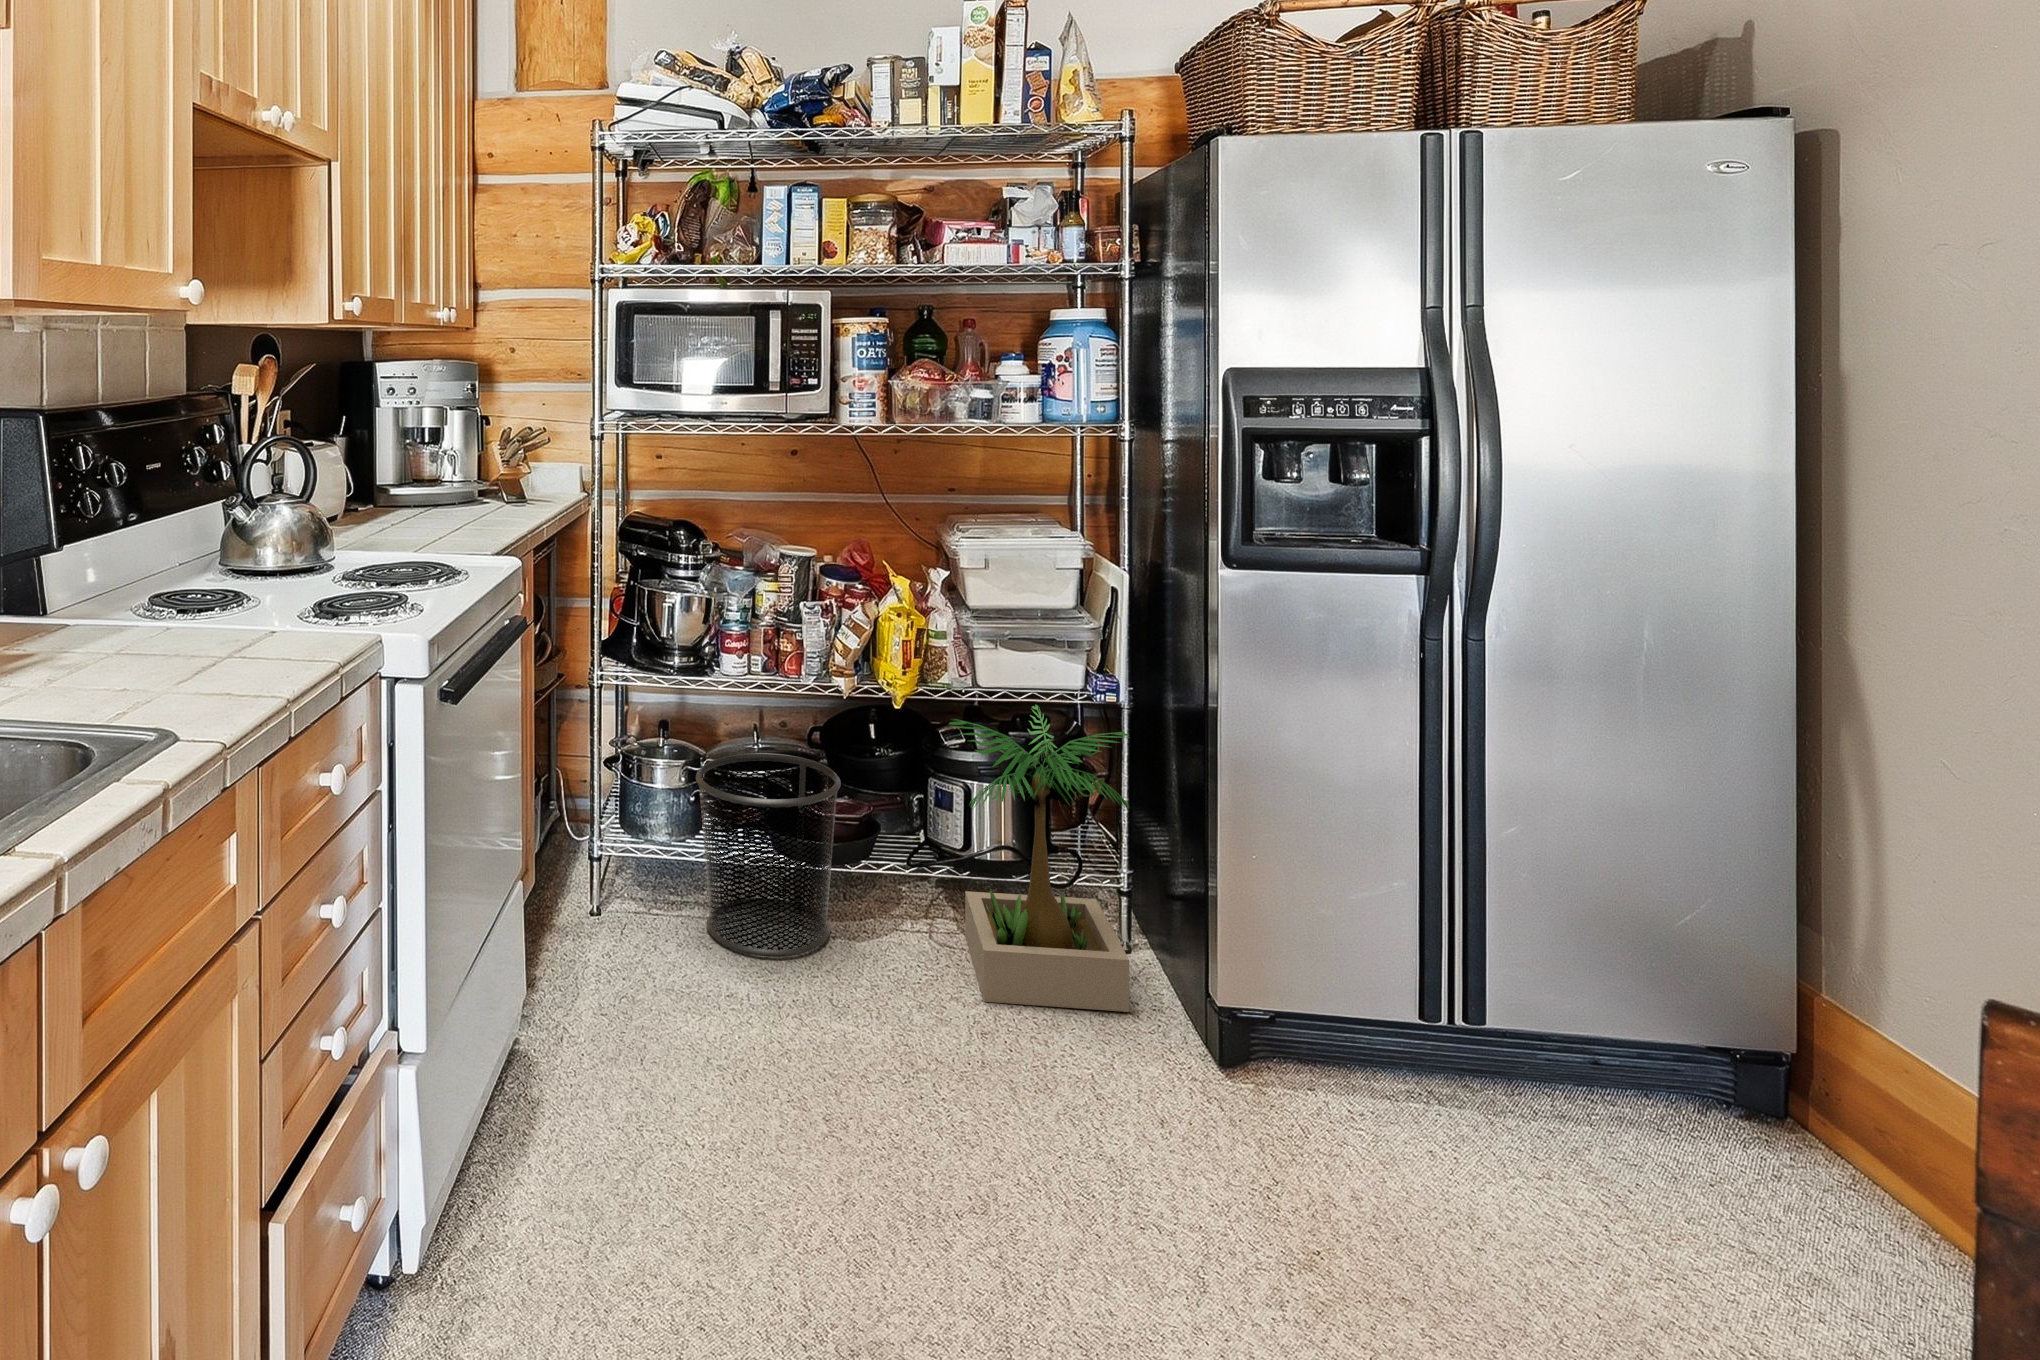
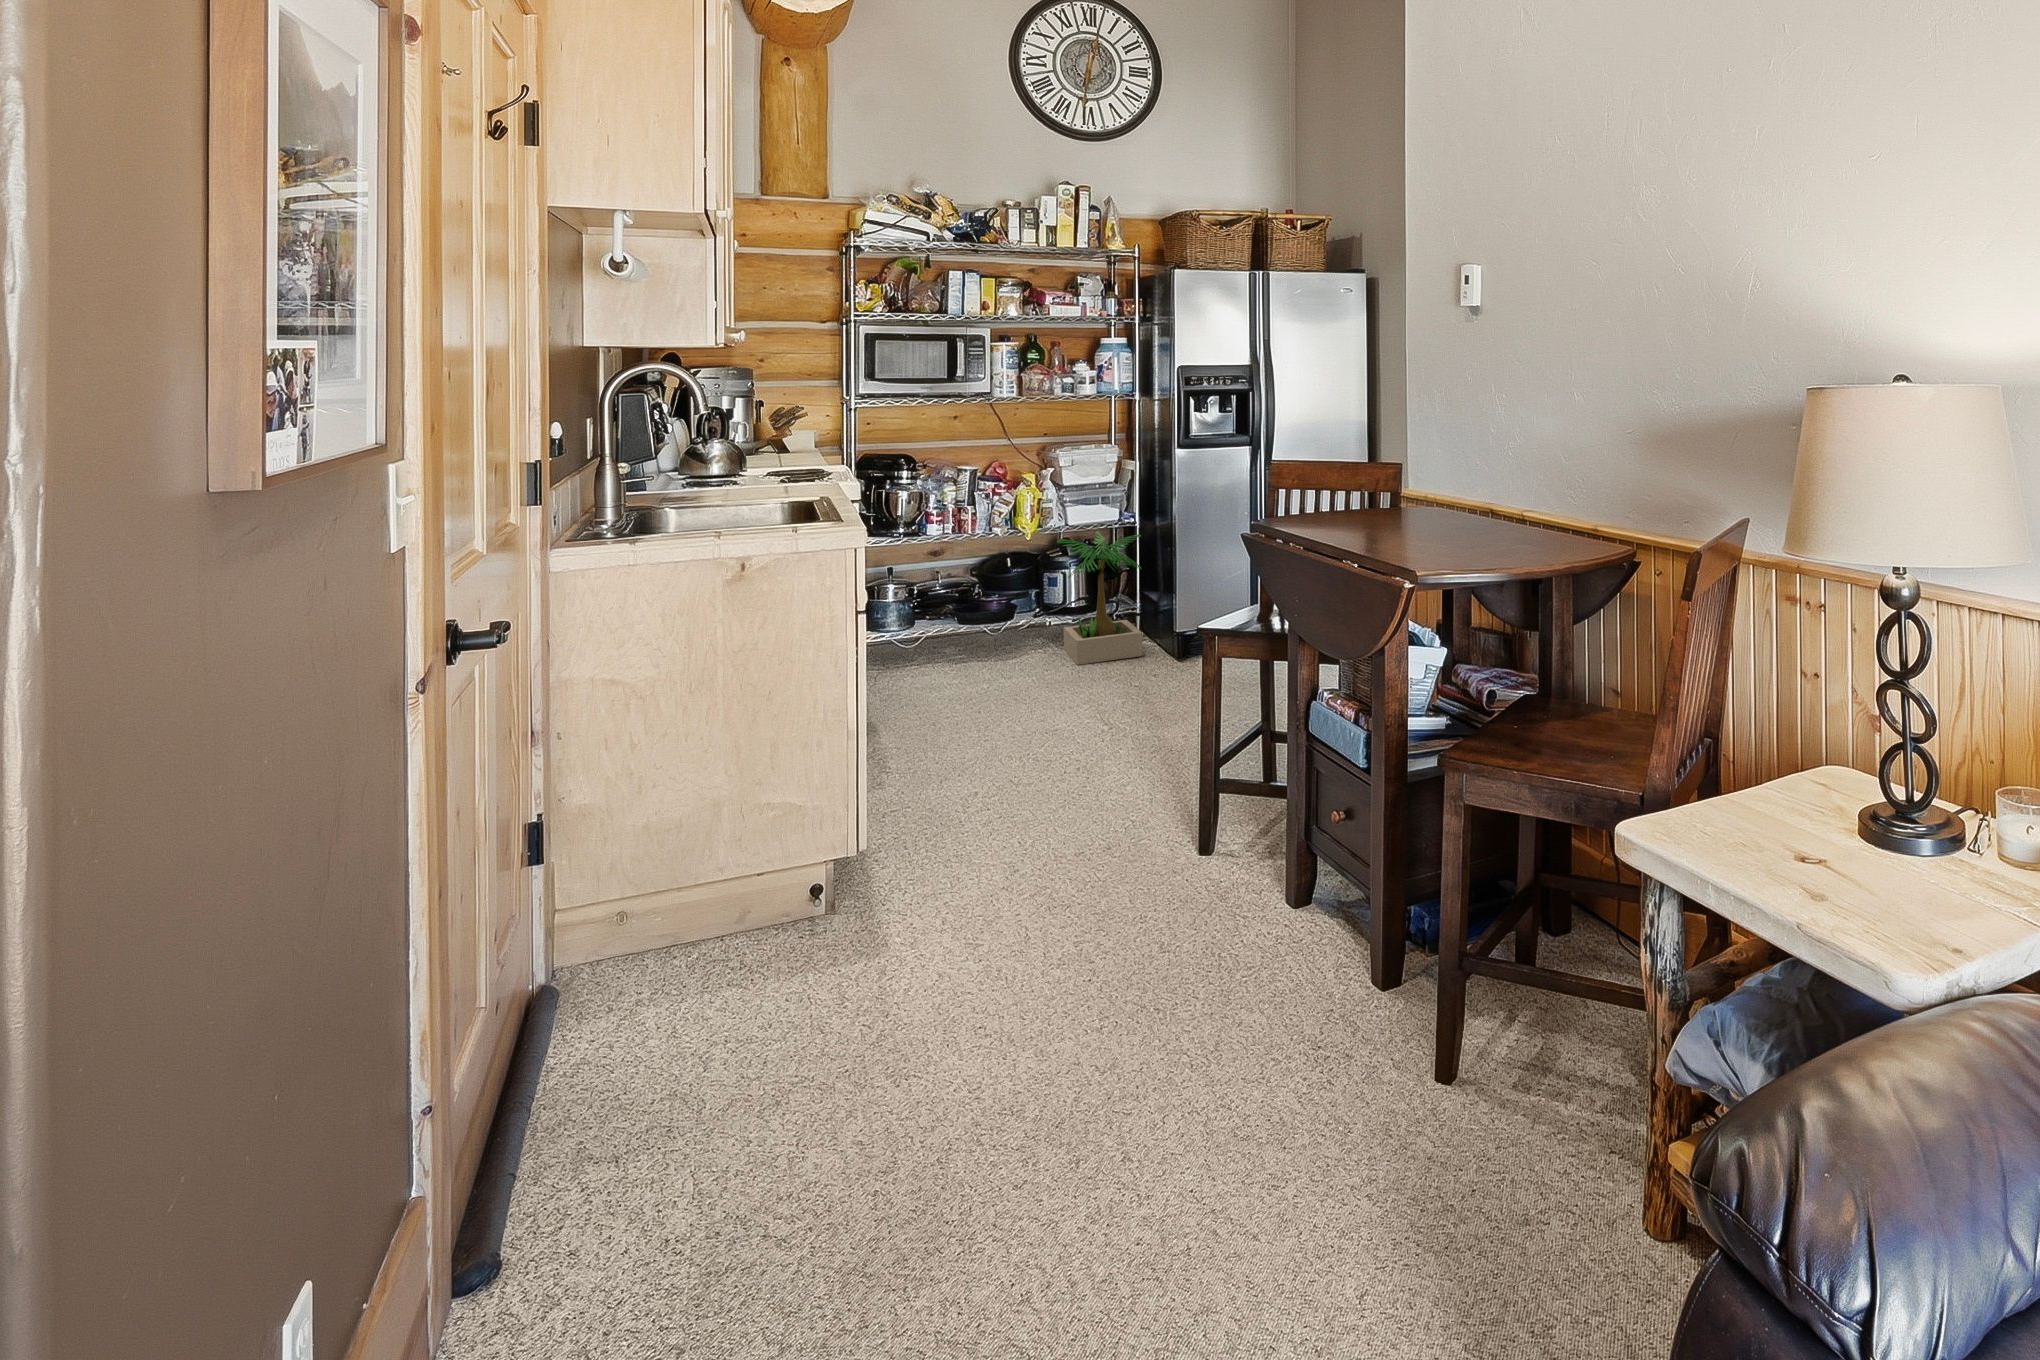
waste bin: present [696,753,841,957] -> none [918,576,1000,673]

